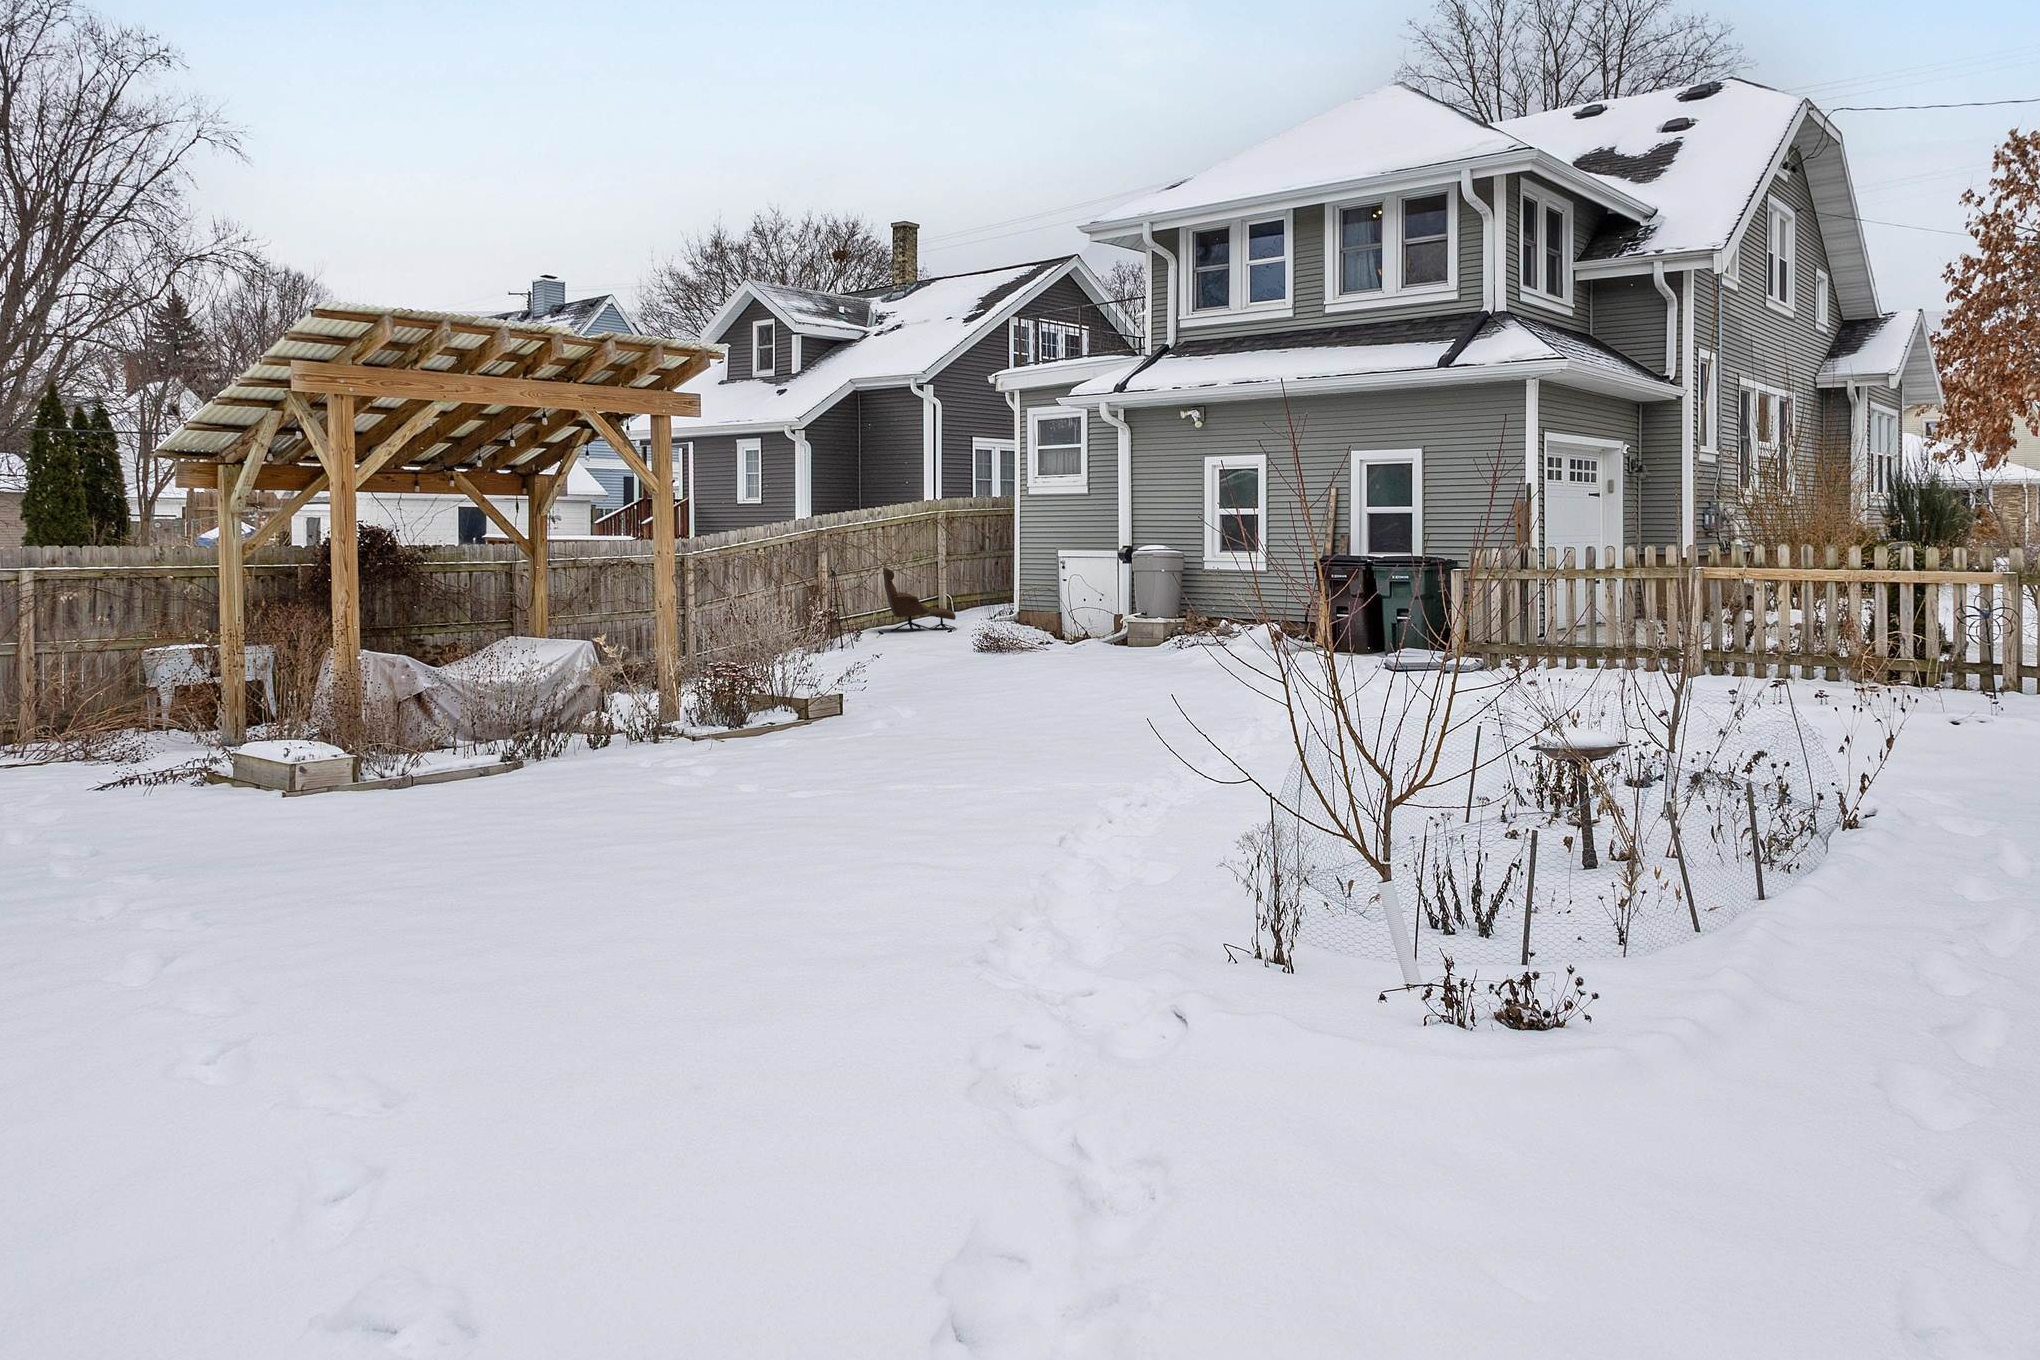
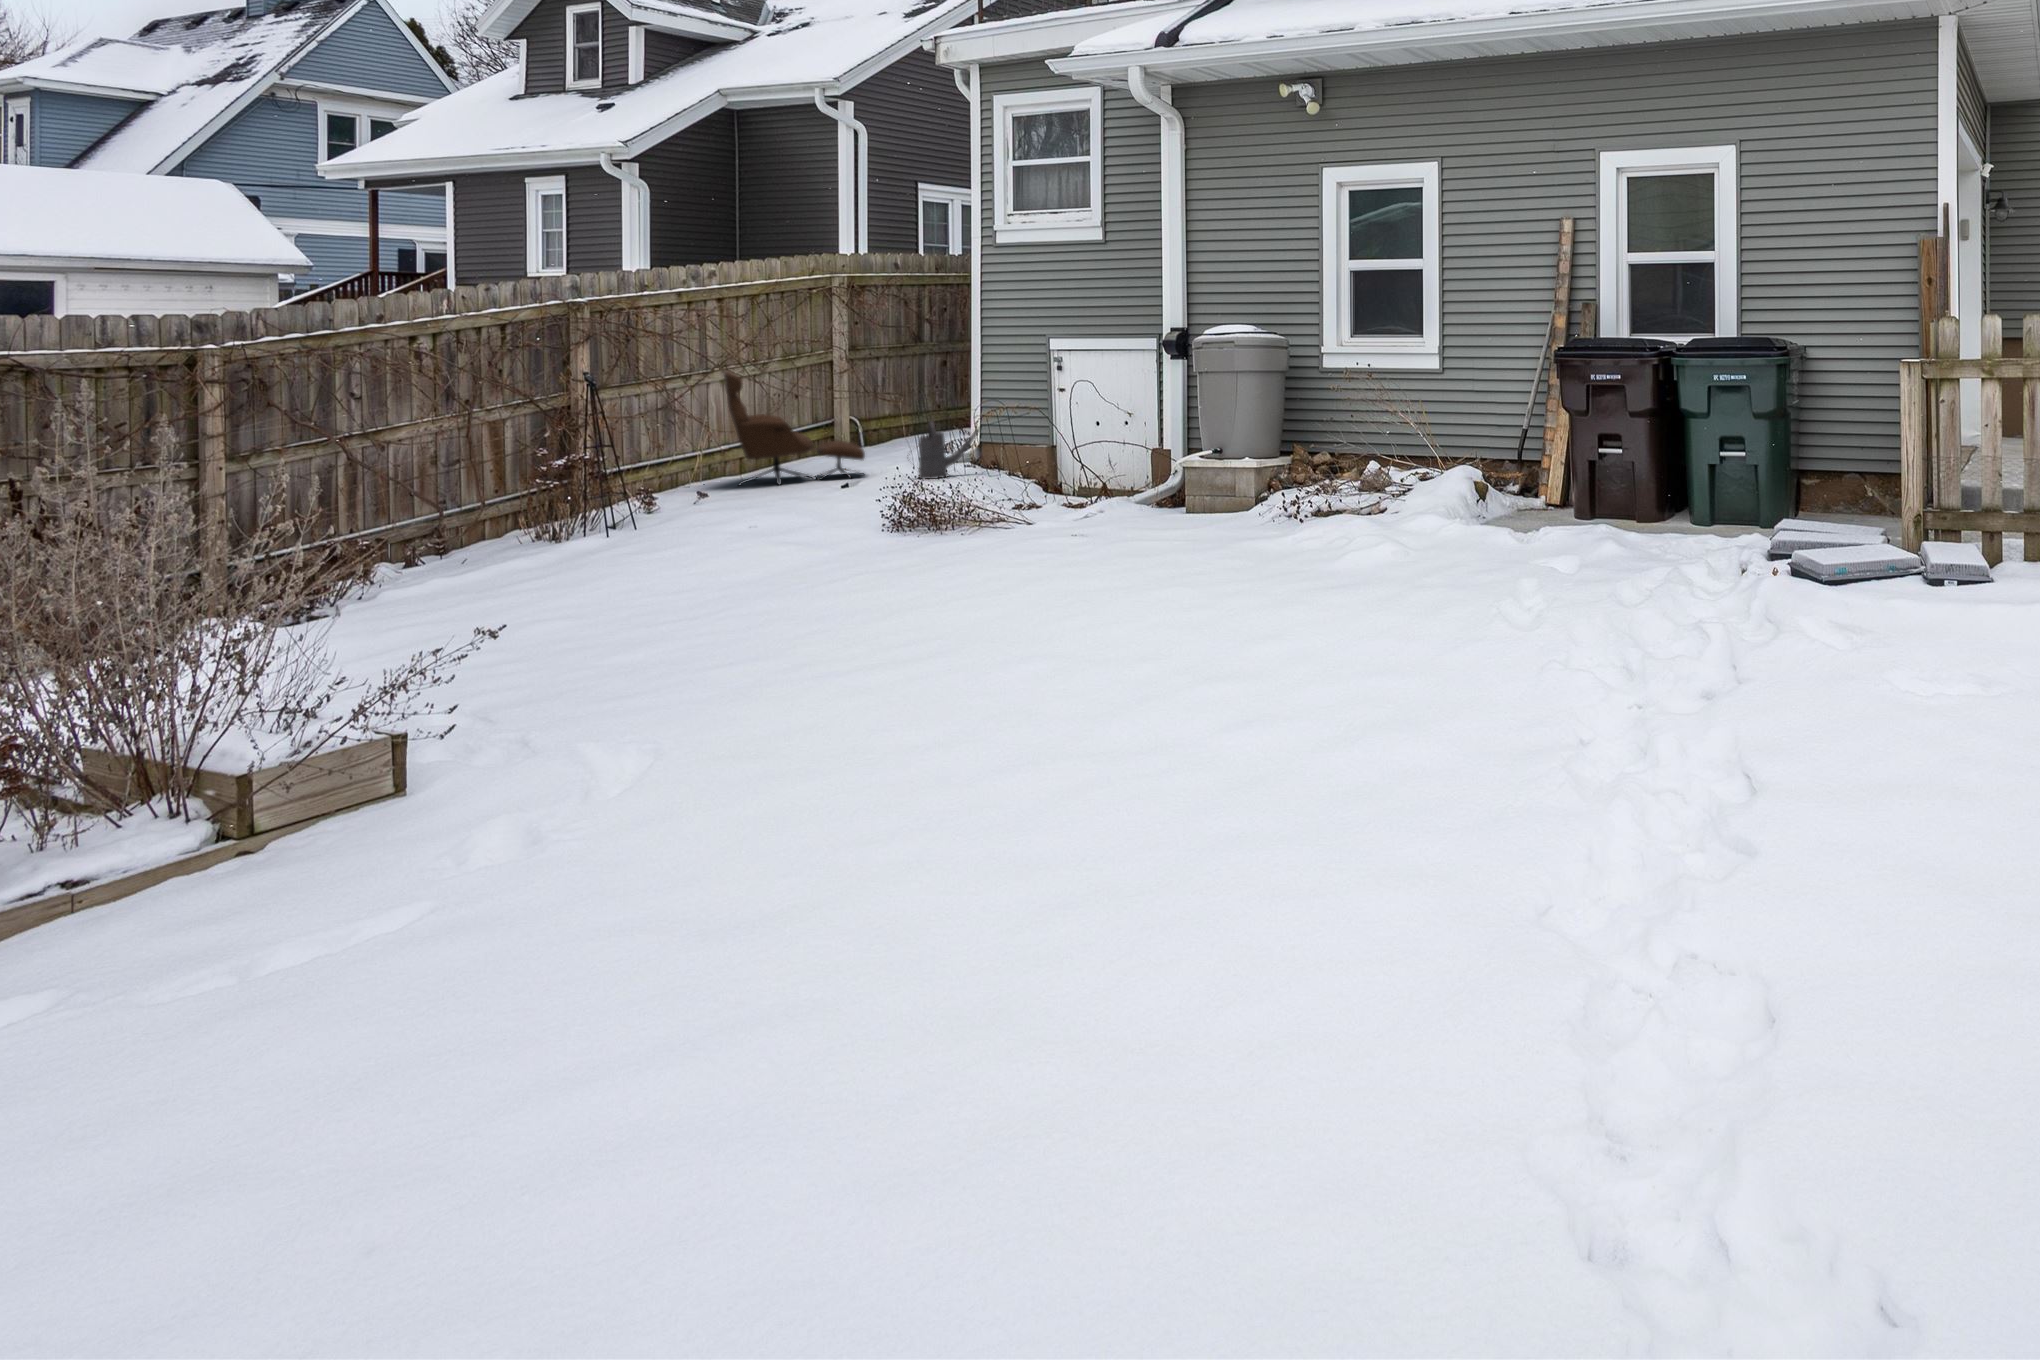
watering can: none [979,598,1018,631] -> present [918,421,979,479]

